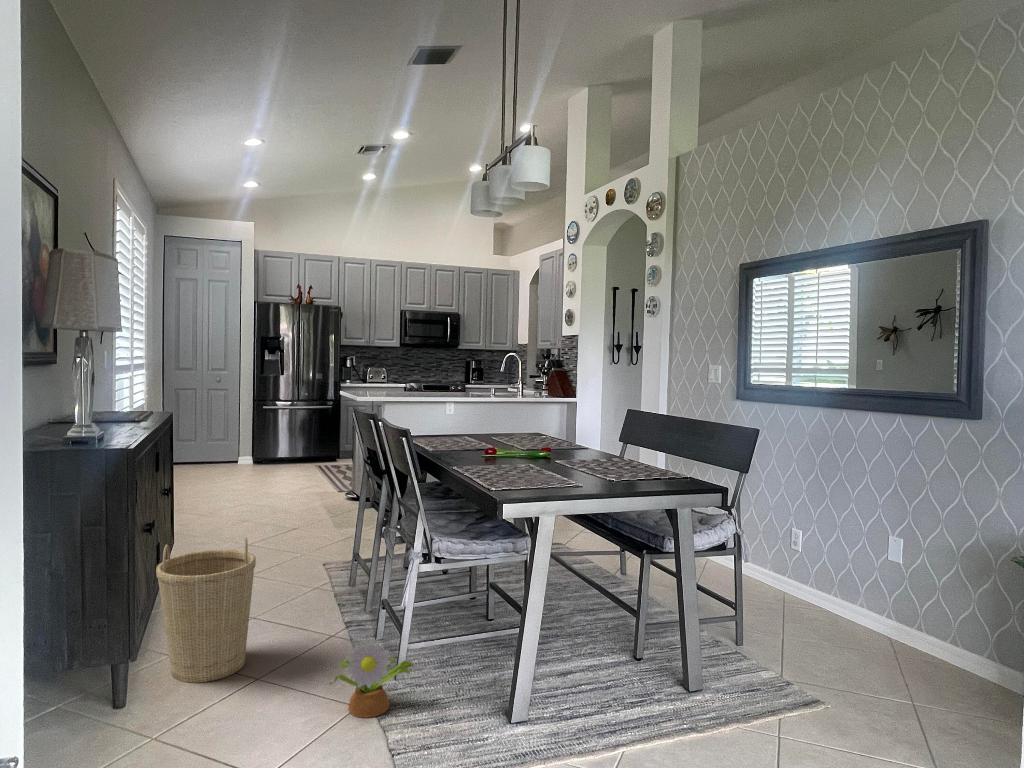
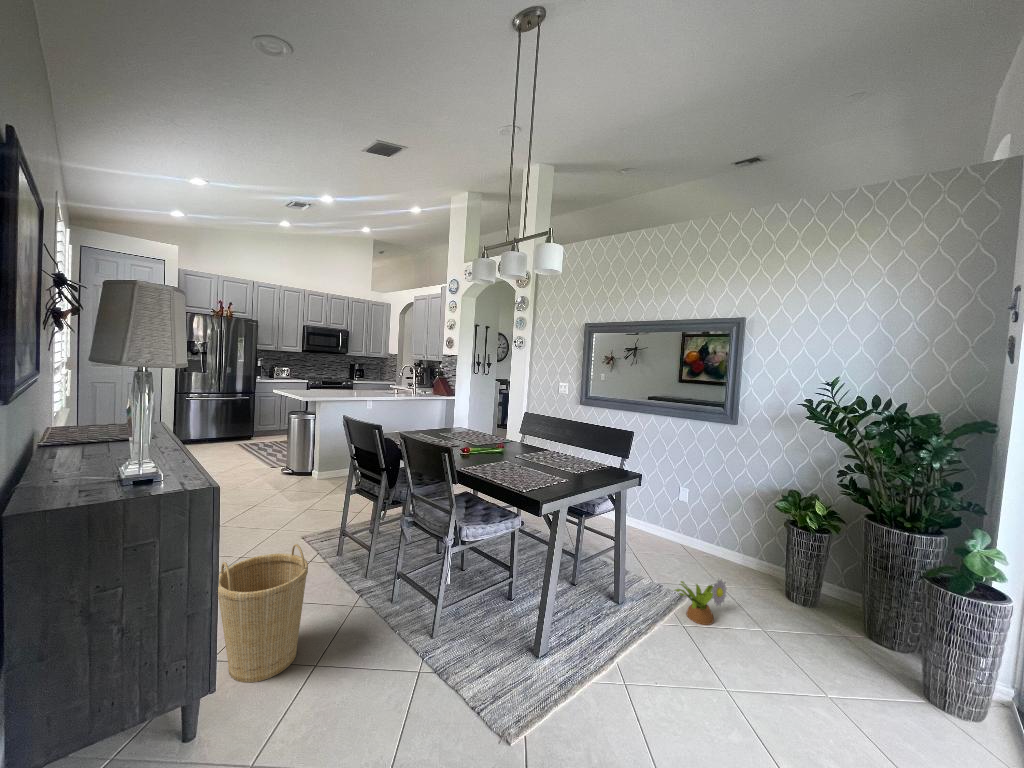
decorative plant: present [329,641,414,718] -> present [675,579,727,625]

